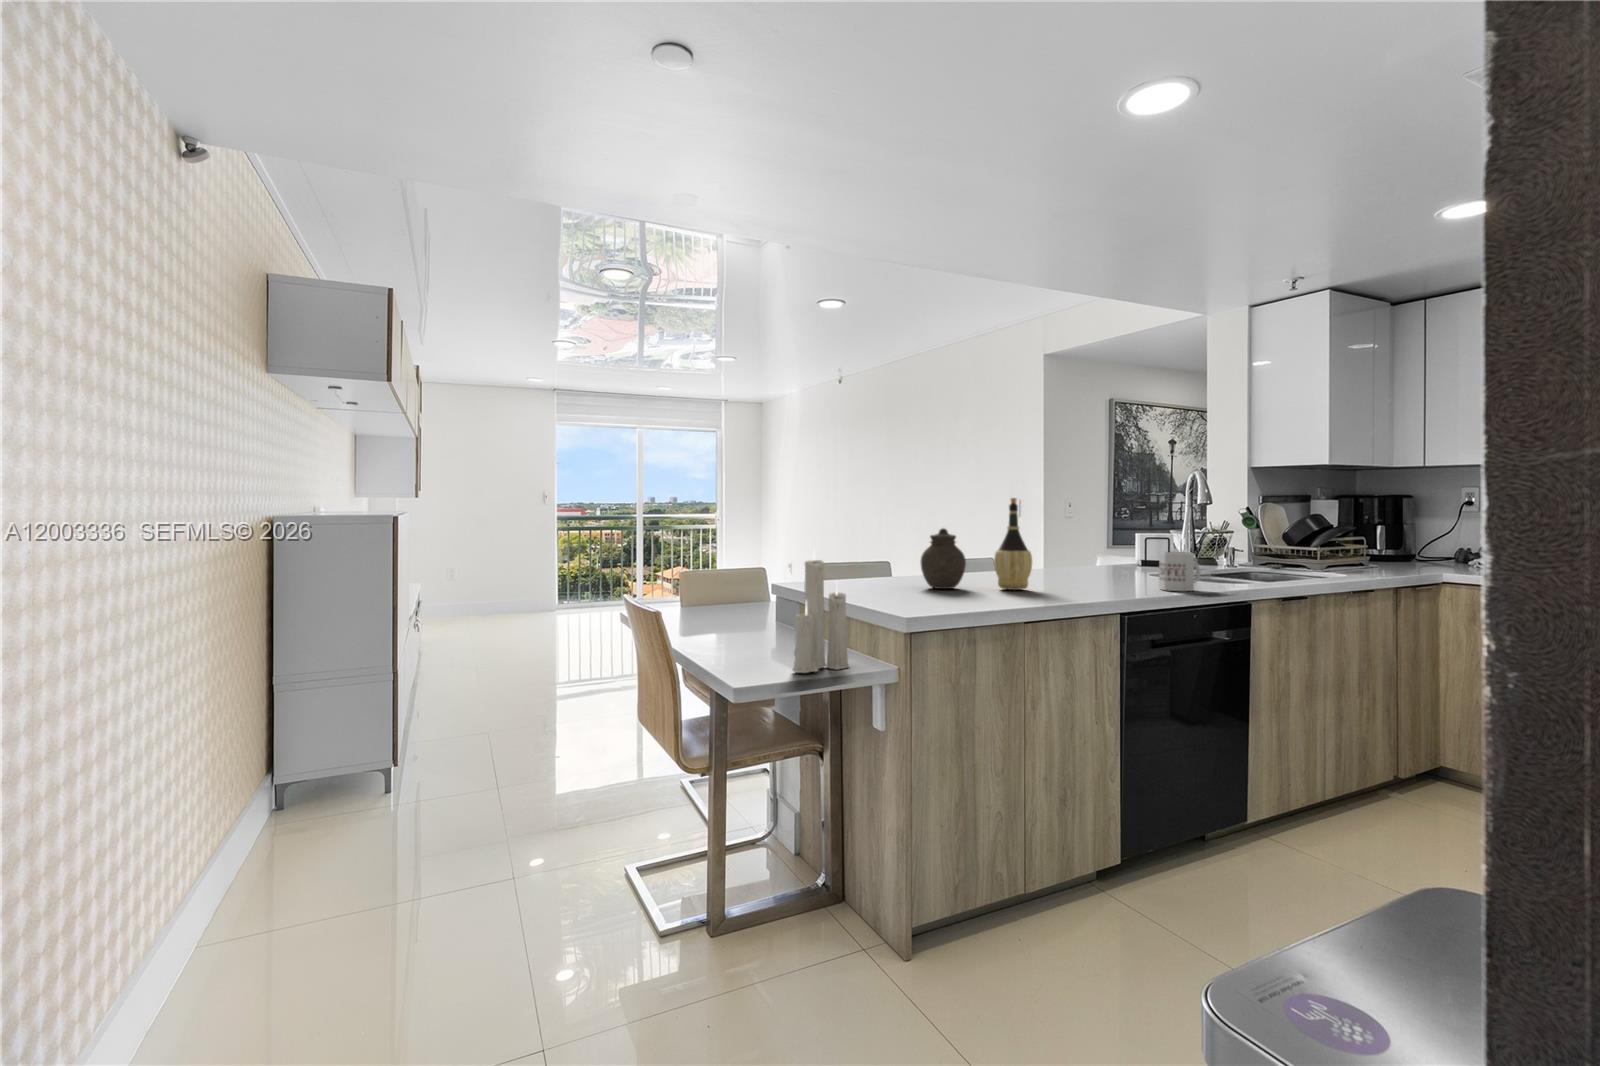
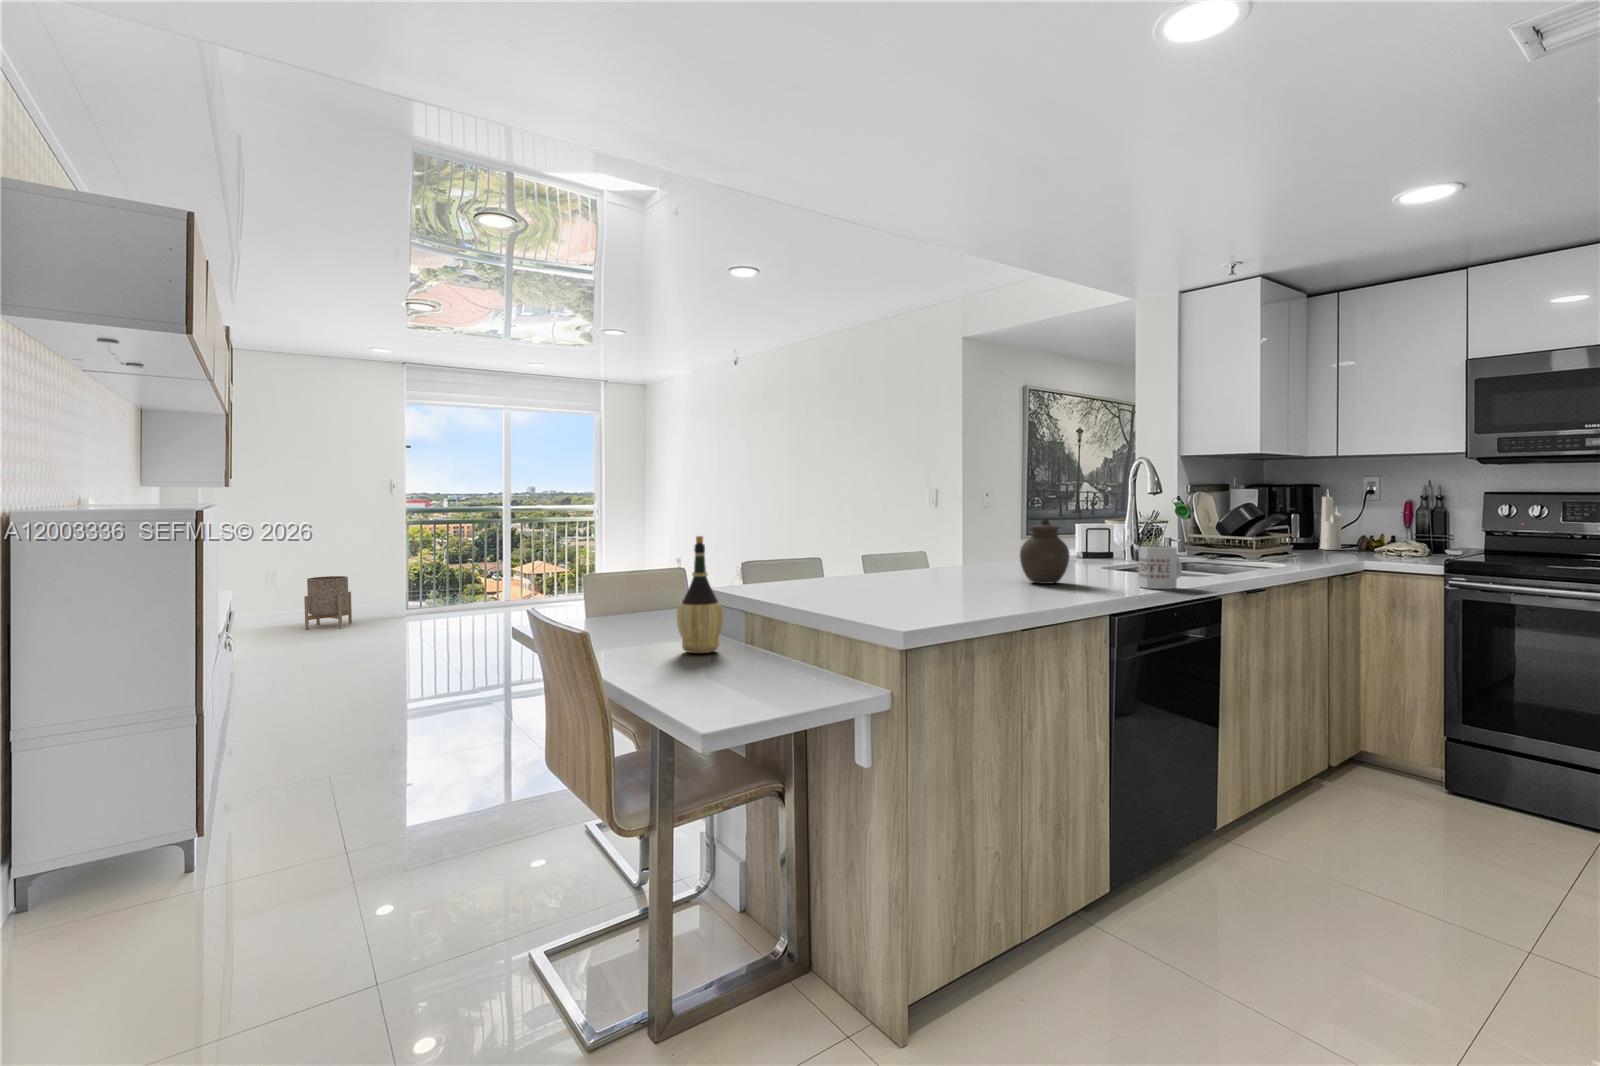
wine bottle: present [994,498,1032,590] -> present [677,536,724,653]
jar: present [920,528,966,589] -> present [1020,519,1070,584]
candle: present [793,556,849,673] -> present [1320,496,1342,550]
planter: none [487,574,524,618] -> present [304,576,352,629]

